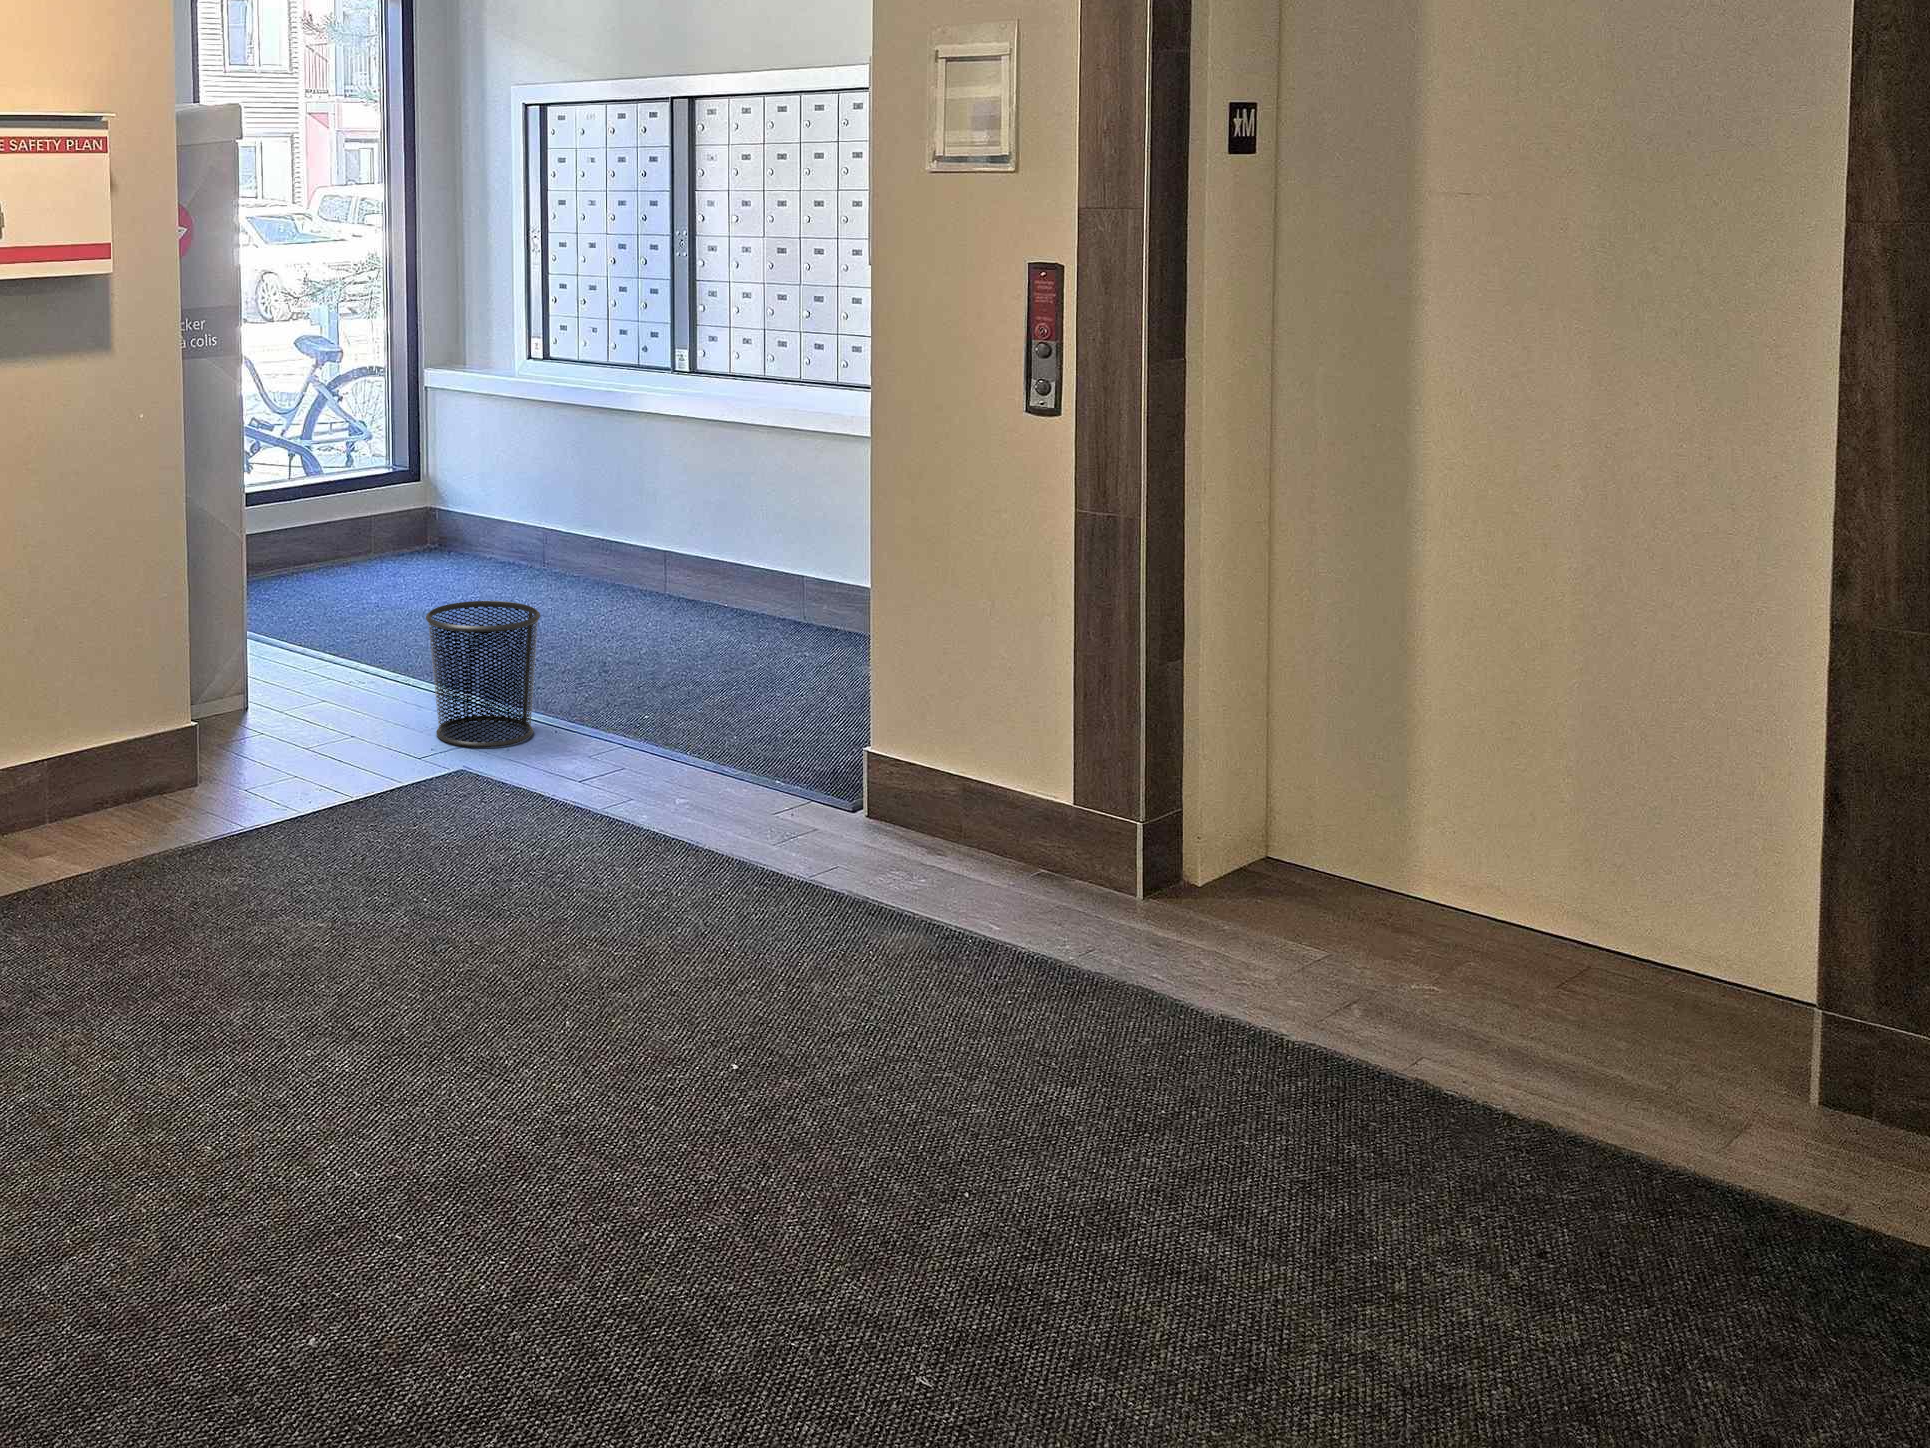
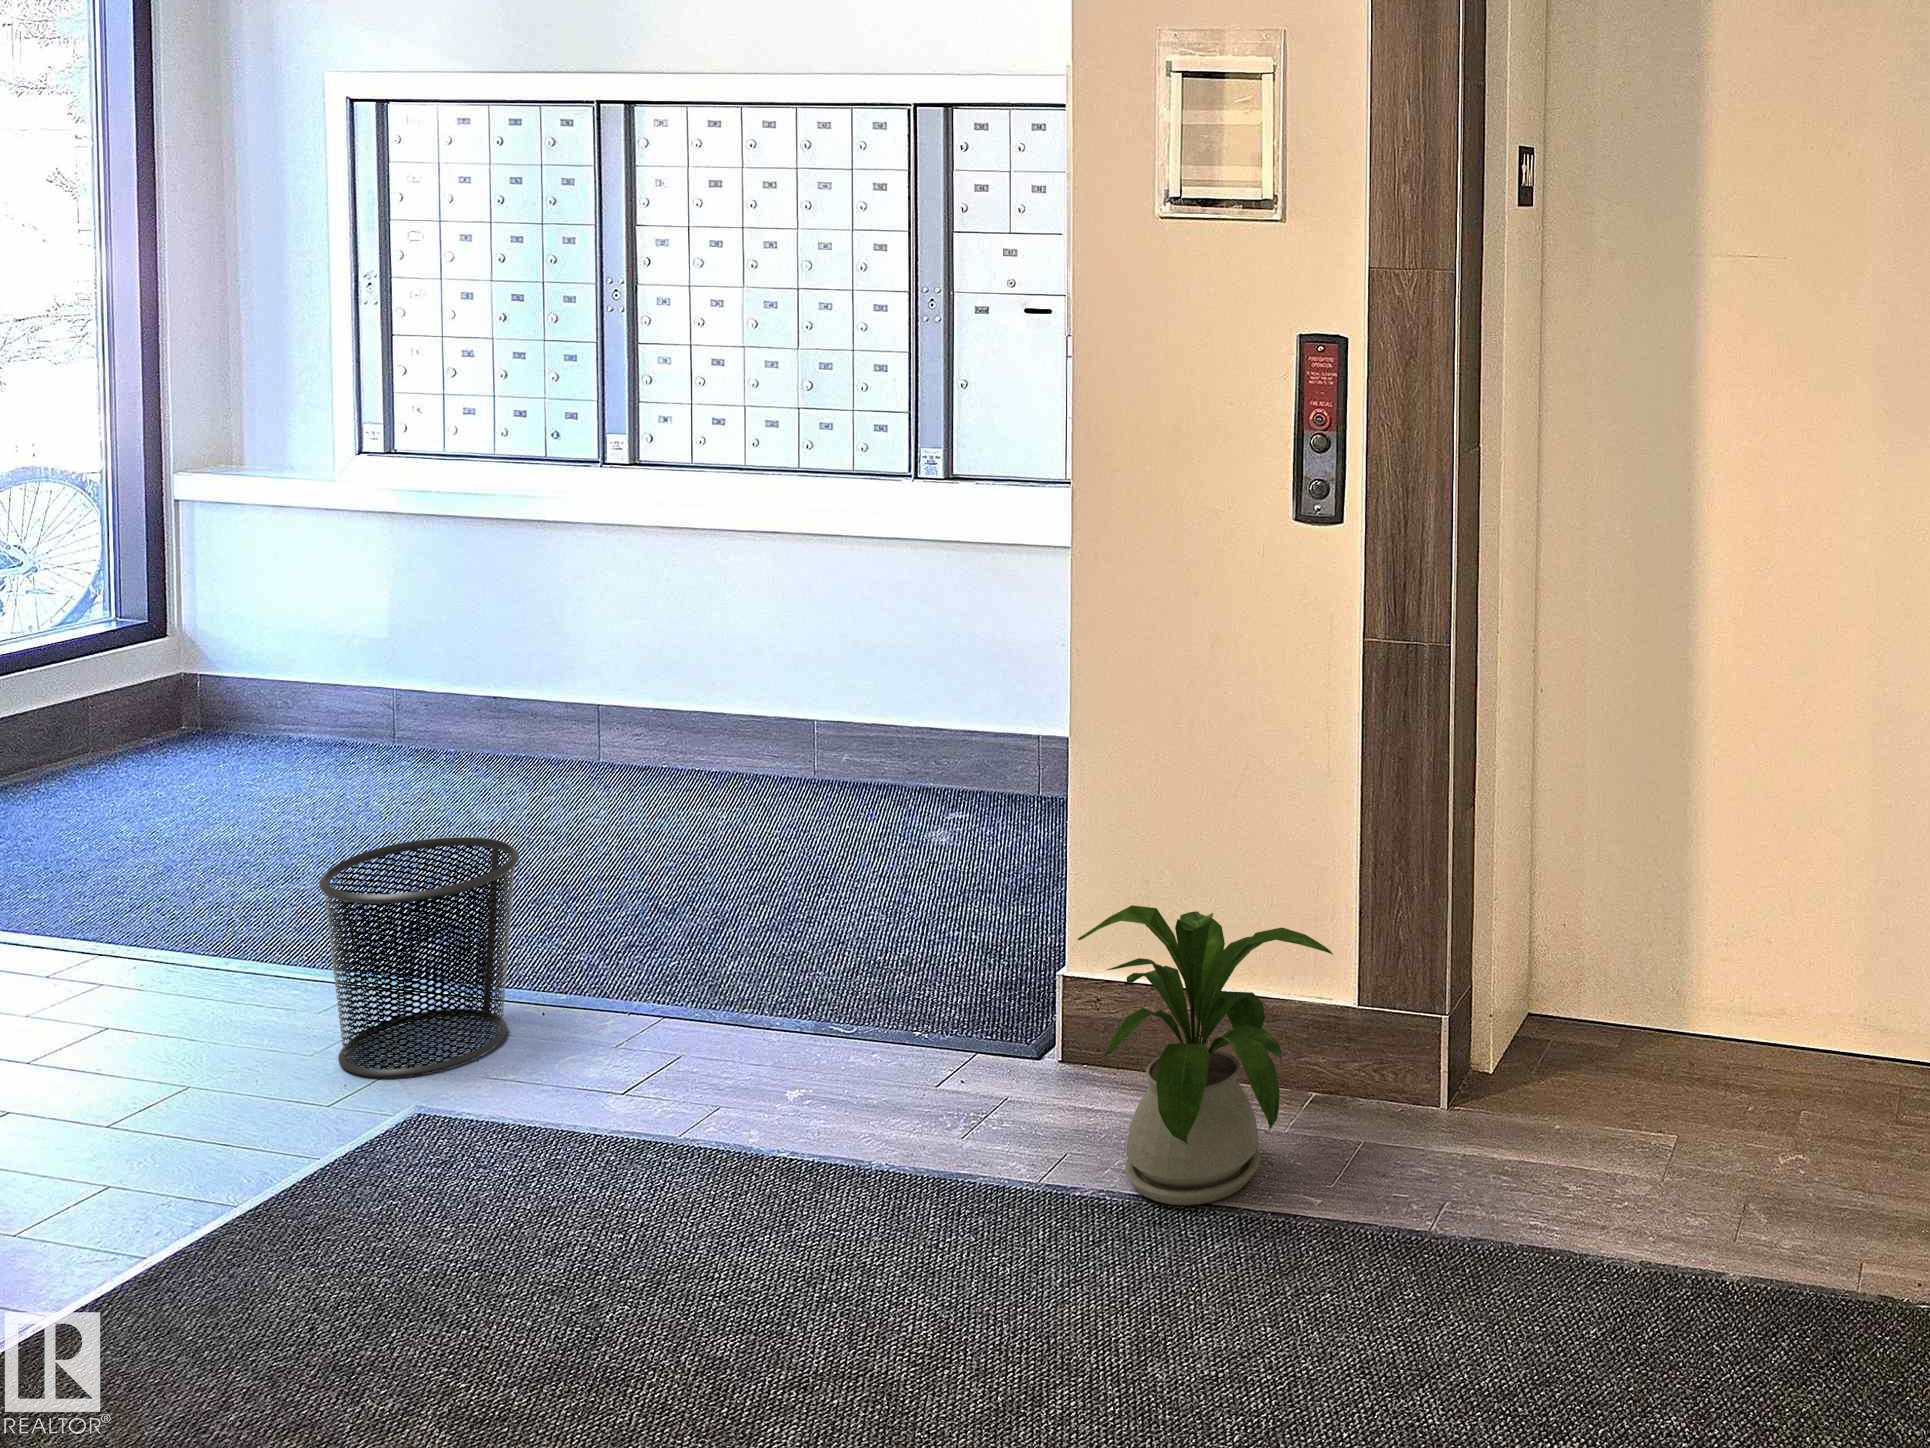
house plant: none [835,686,1010,909] -> present [1078,905,1333,1205]

